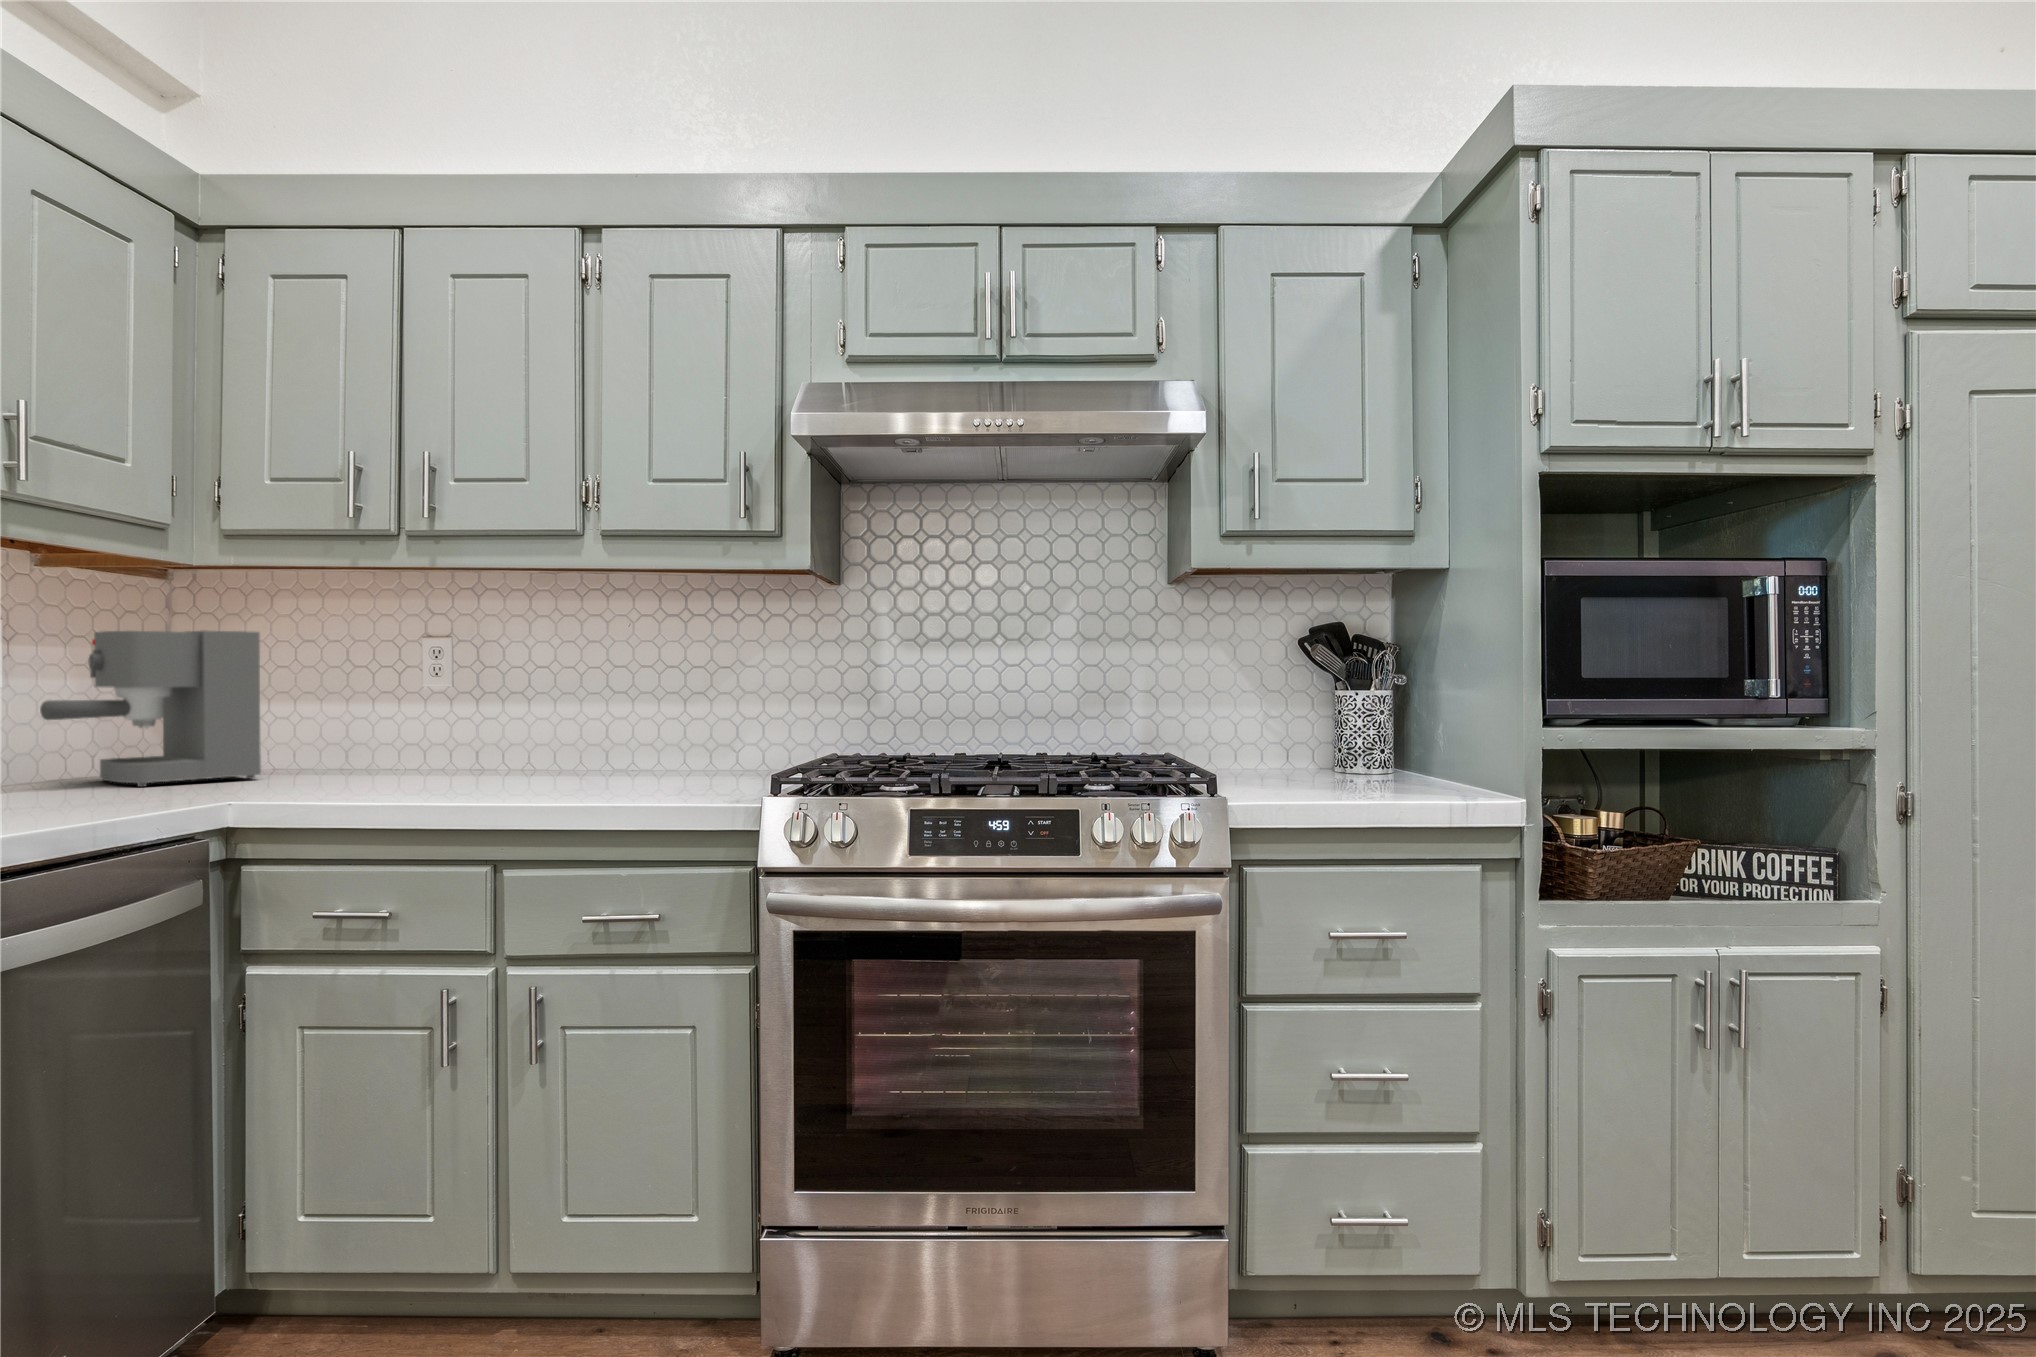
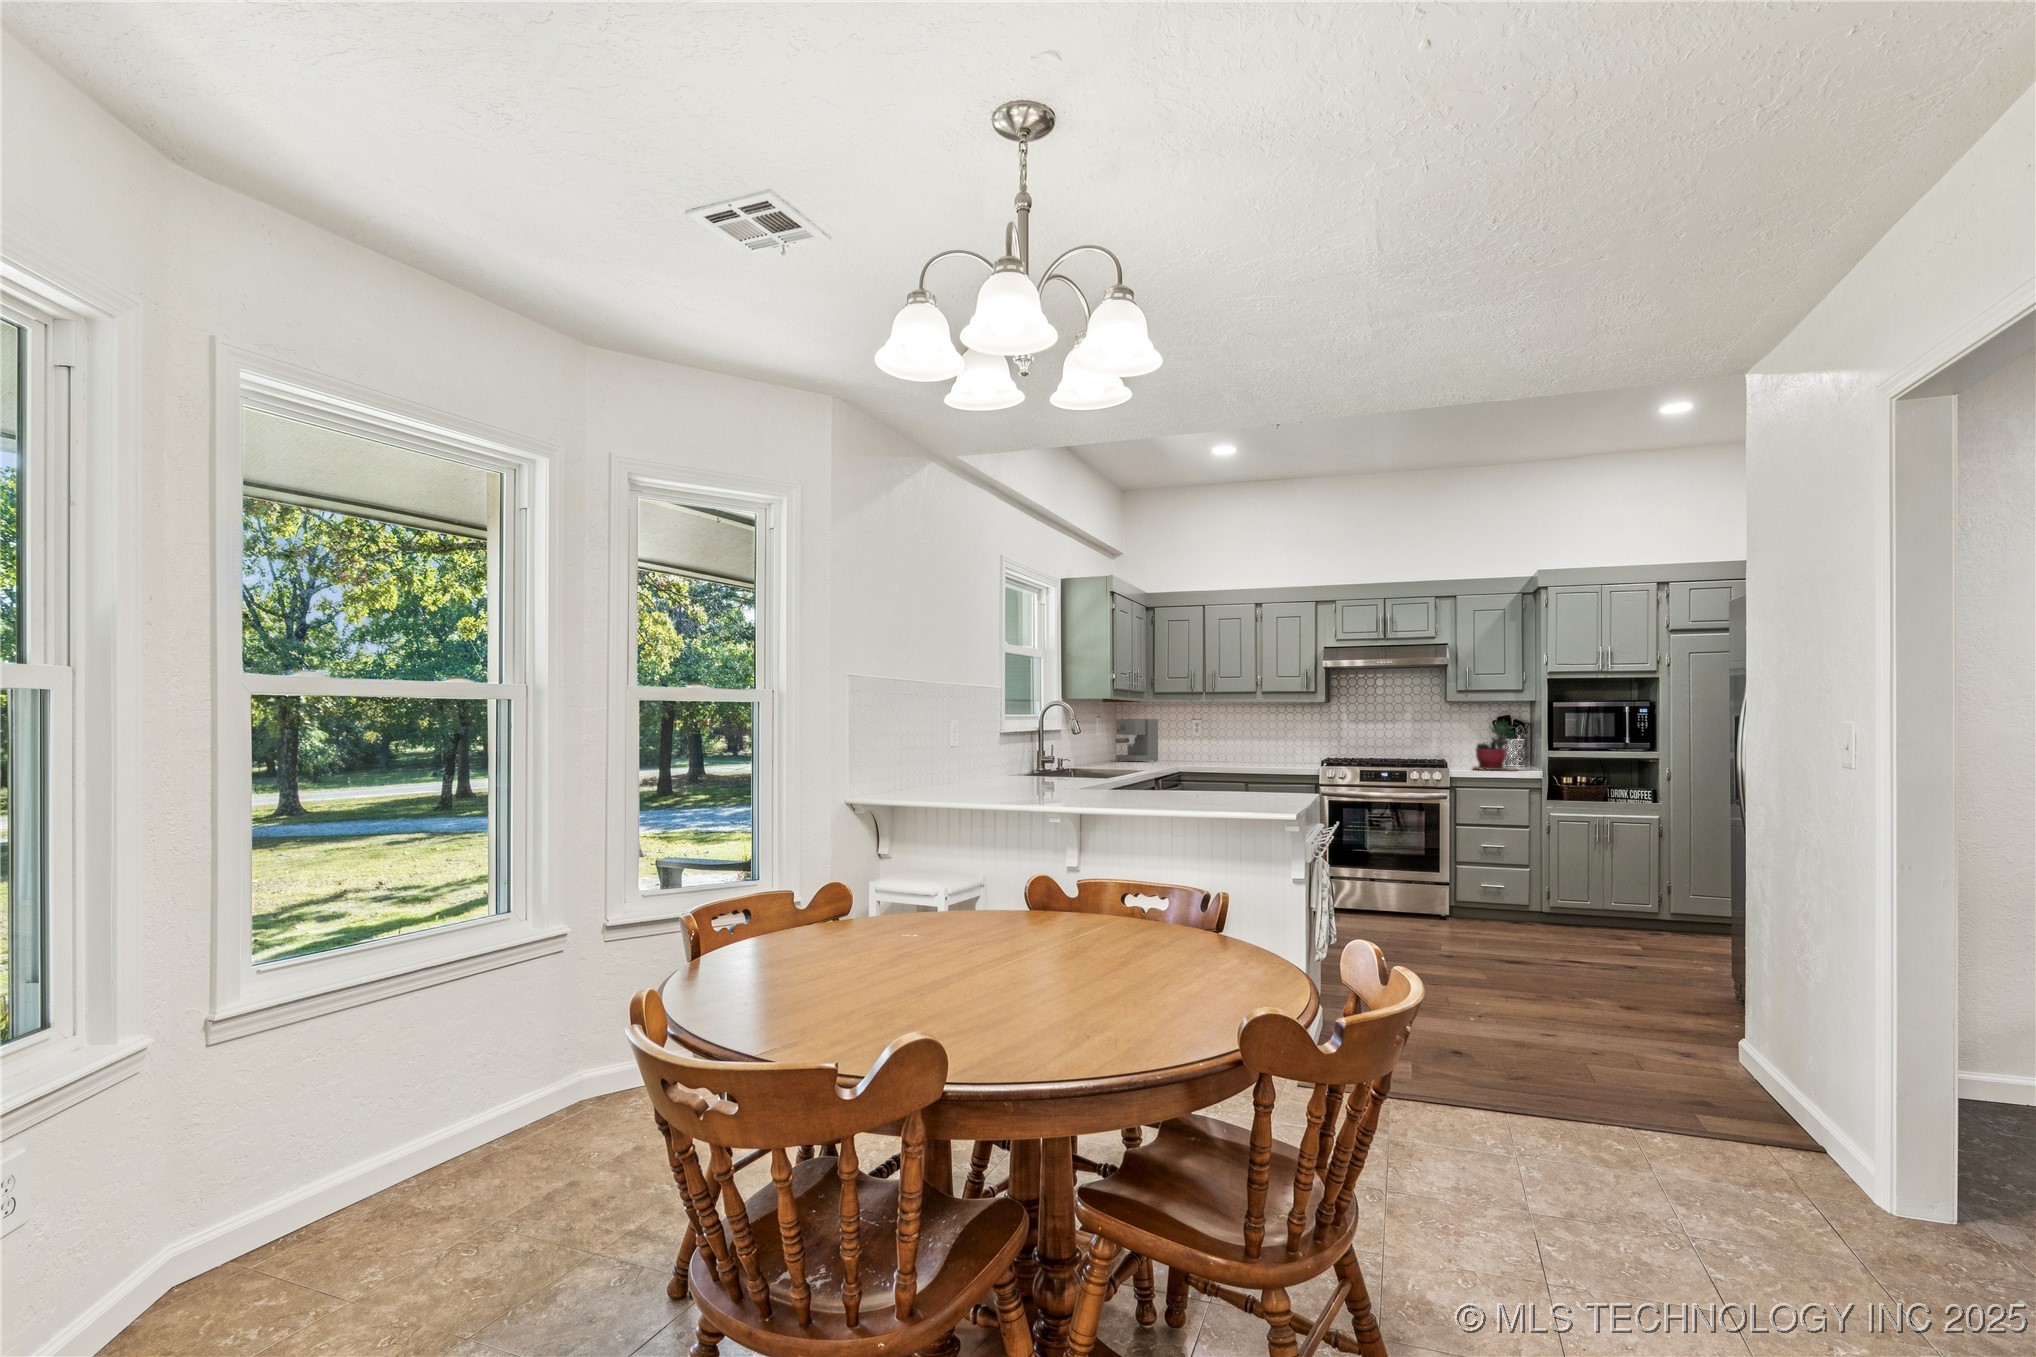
succulent plant: none [1269,624,1427,797] -> present [1473,721,1516,771]

